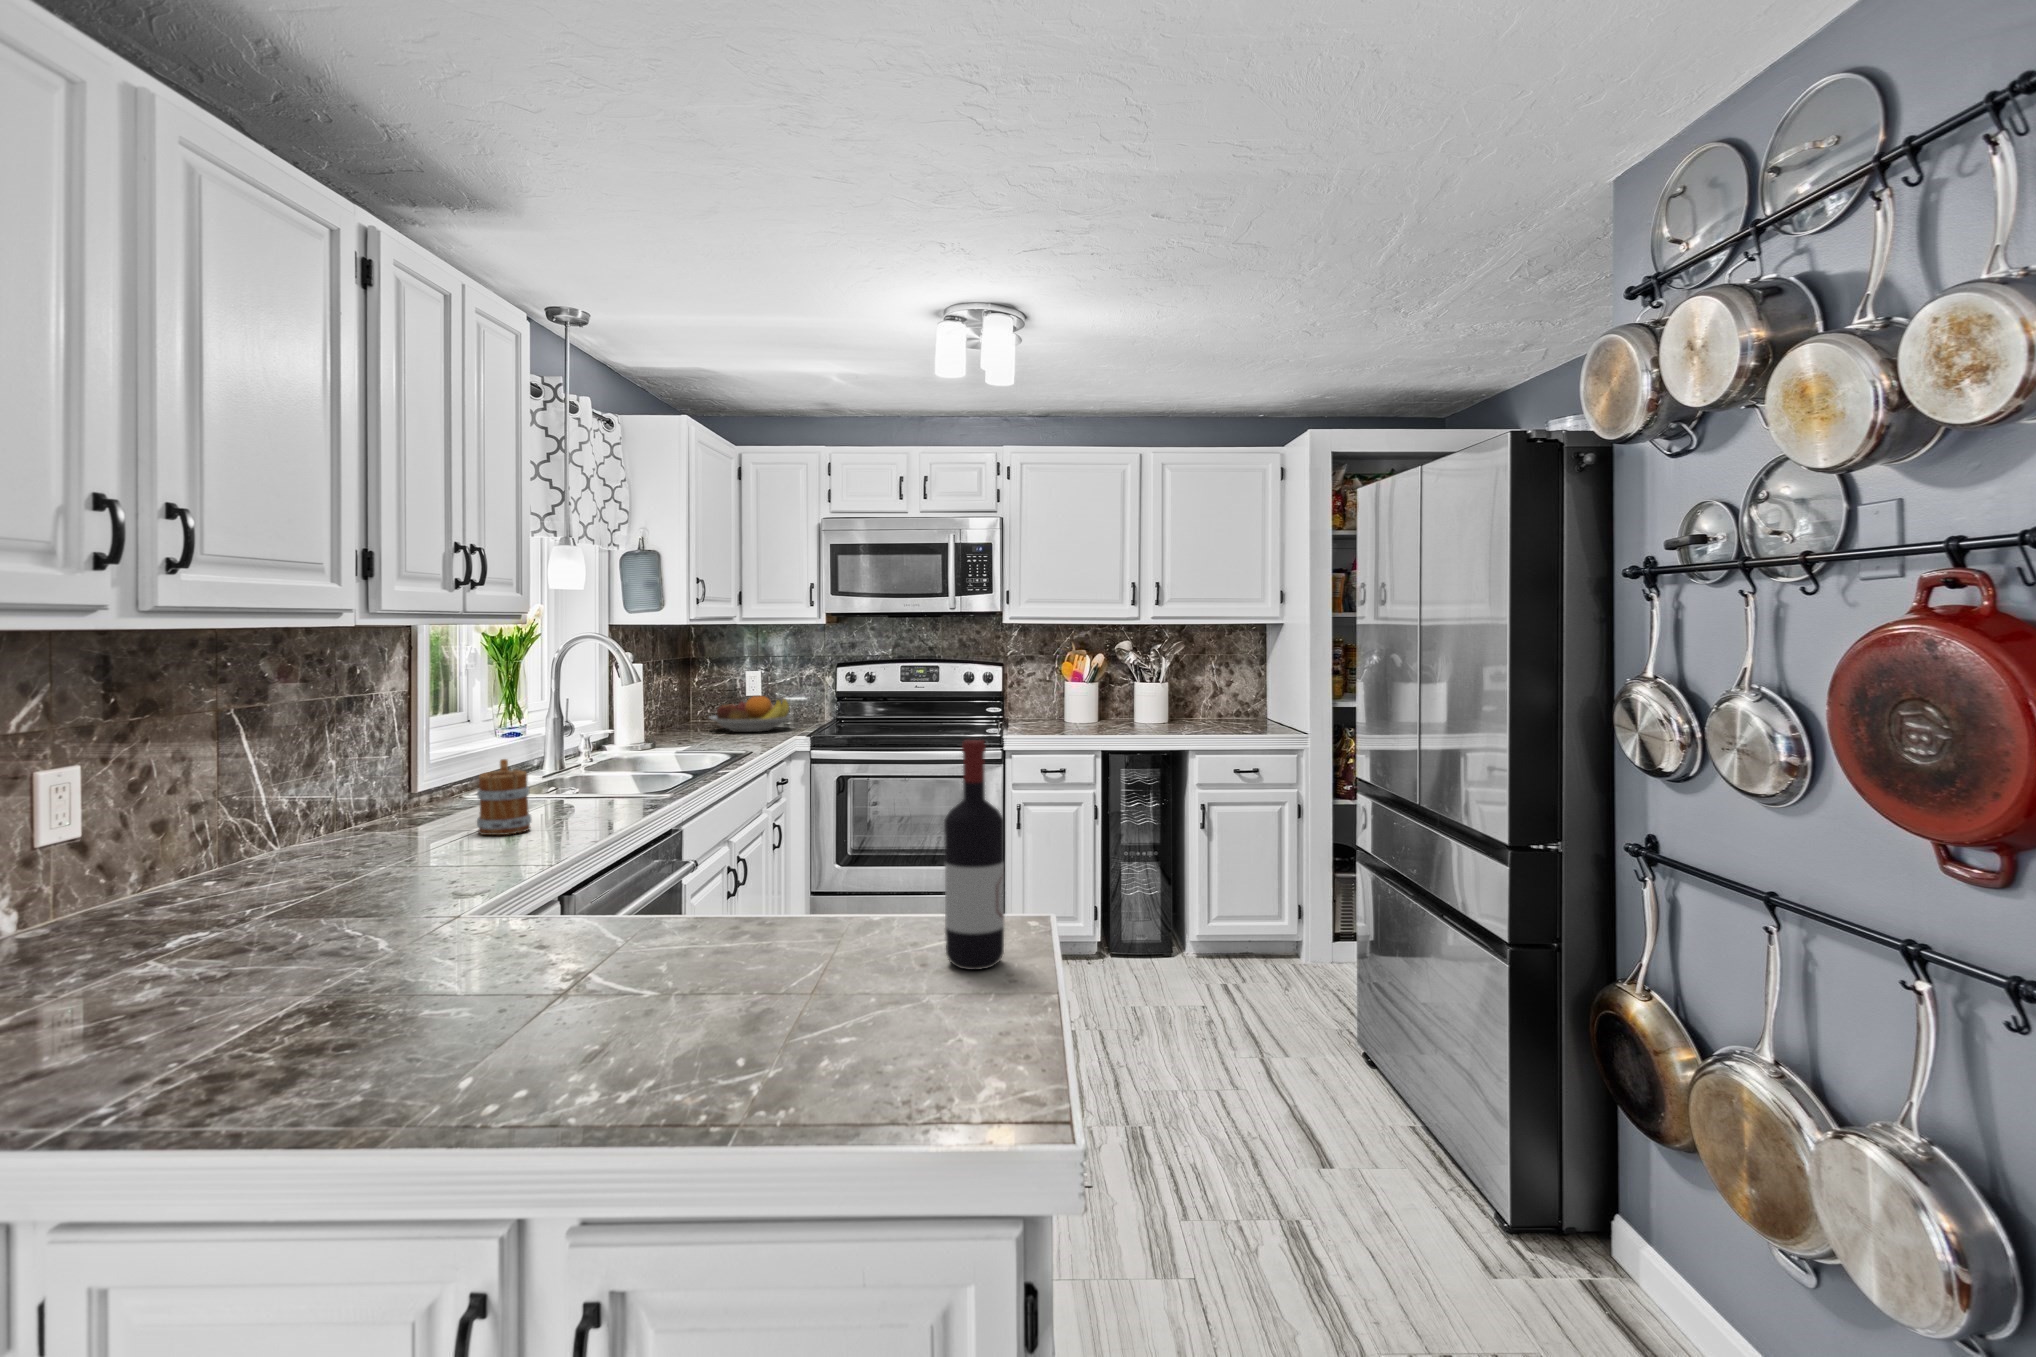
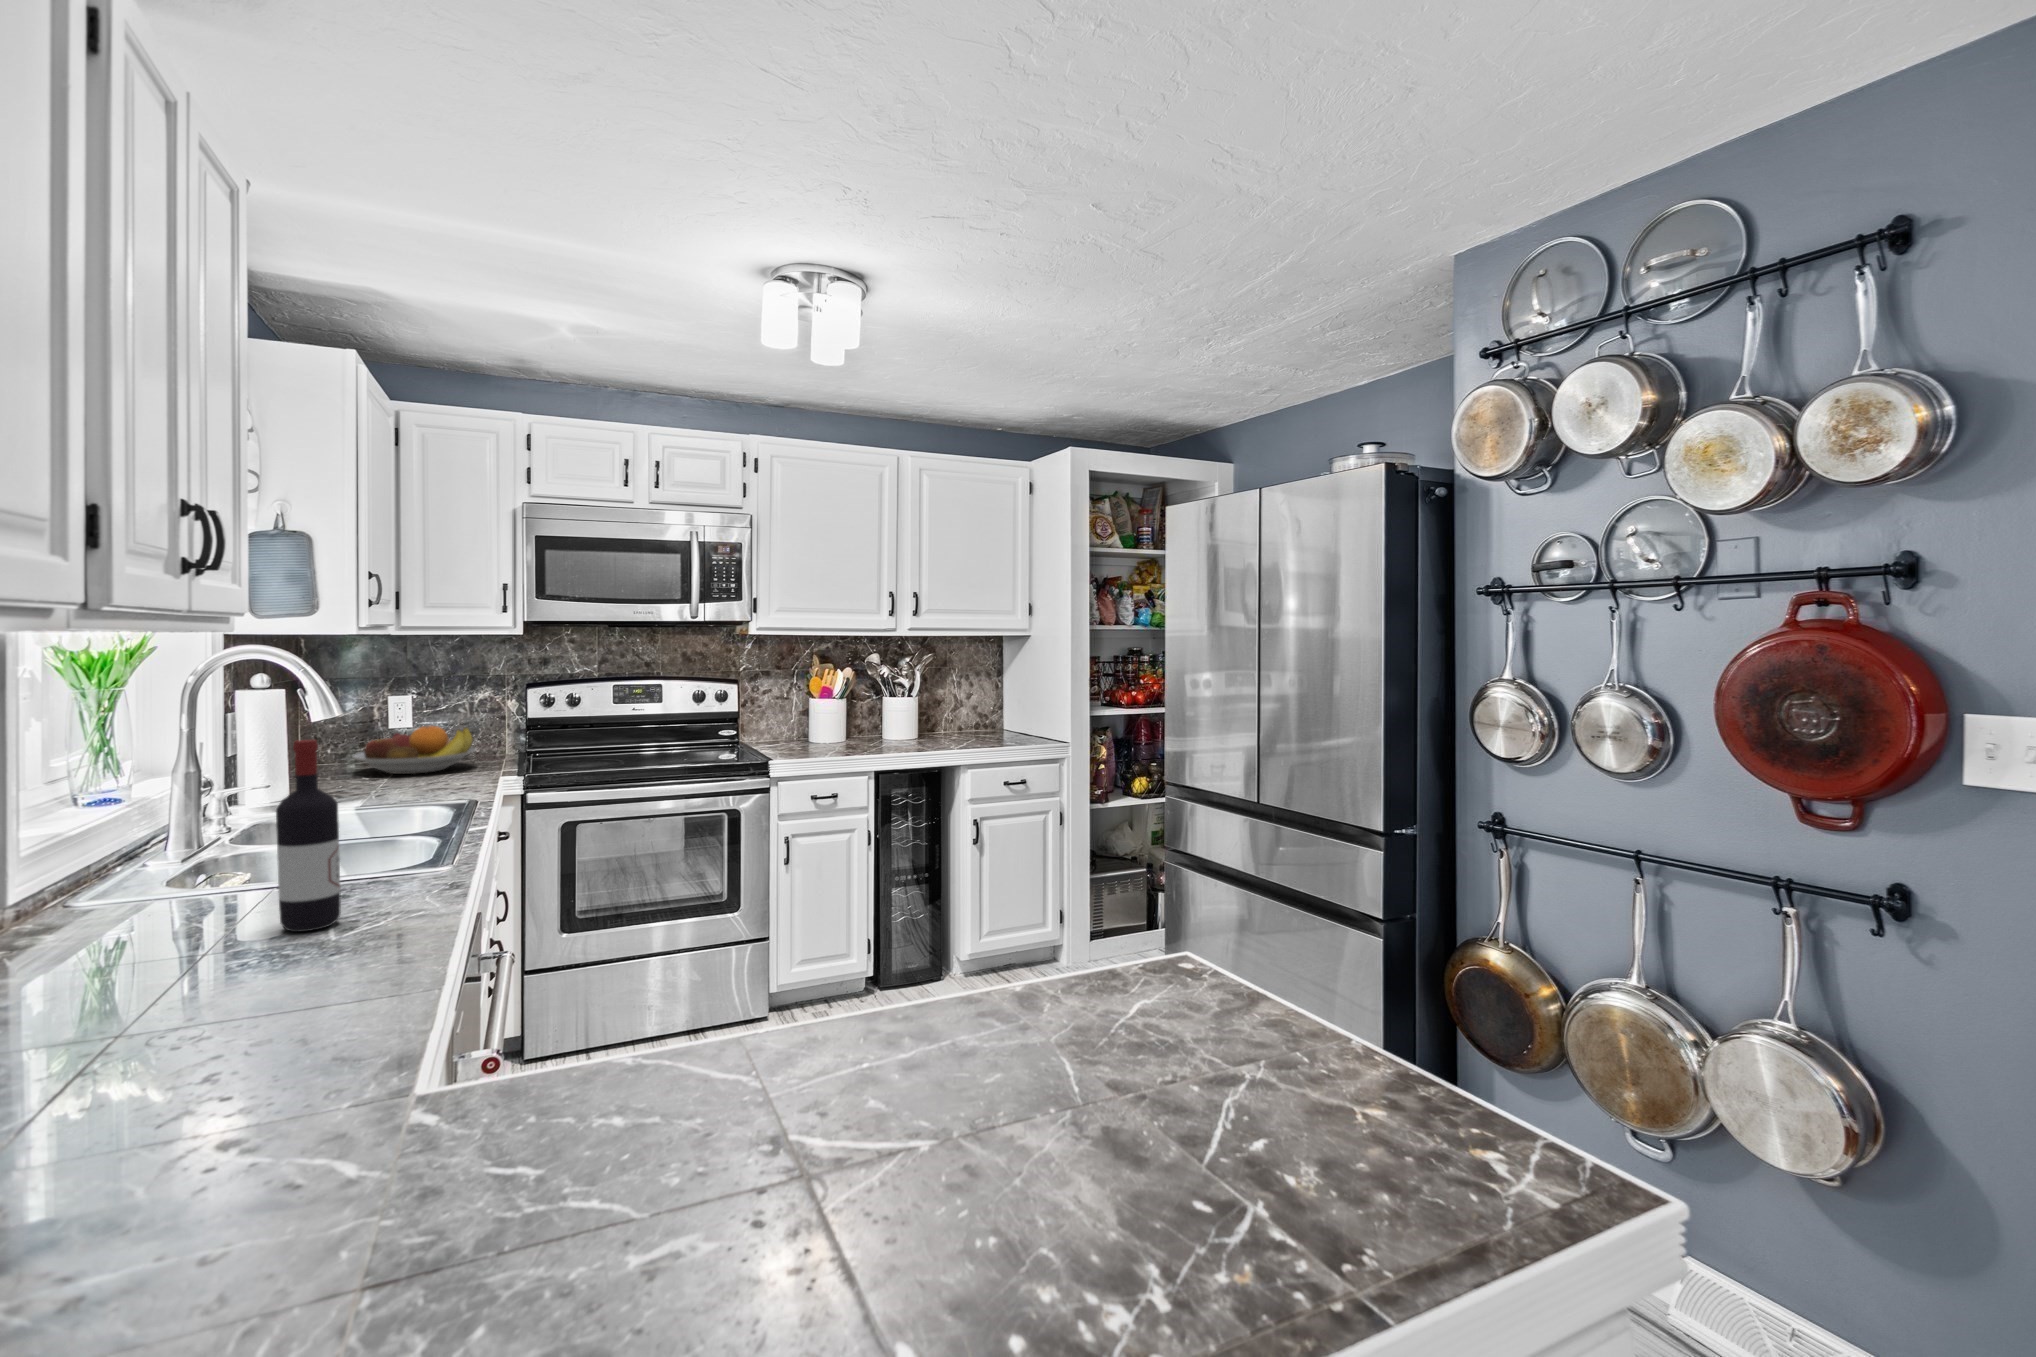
wine bottle: present [944,740,1004,970] -> present [276,740,341,932]
mug: present [477,759,531,835] -> none [130,887,249,1038]

